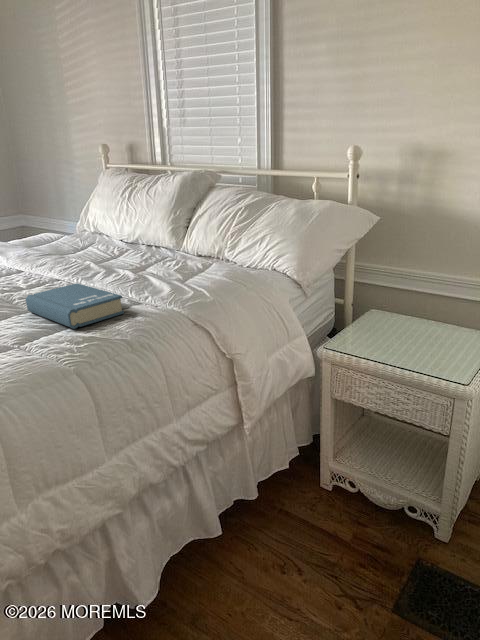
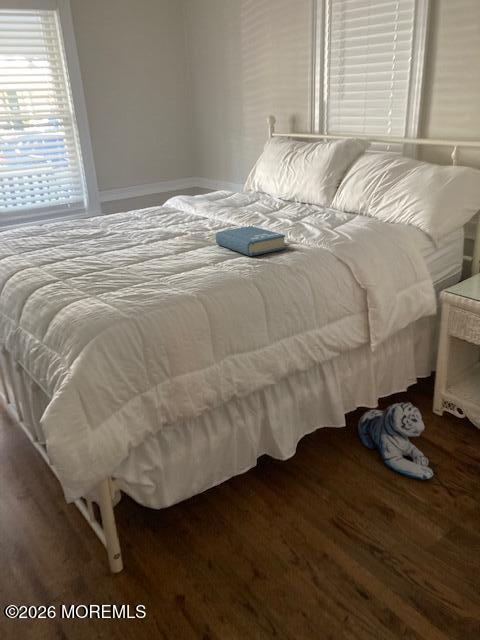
plush toy: none [239,496,338,601] -> present [358,402,433,480]

